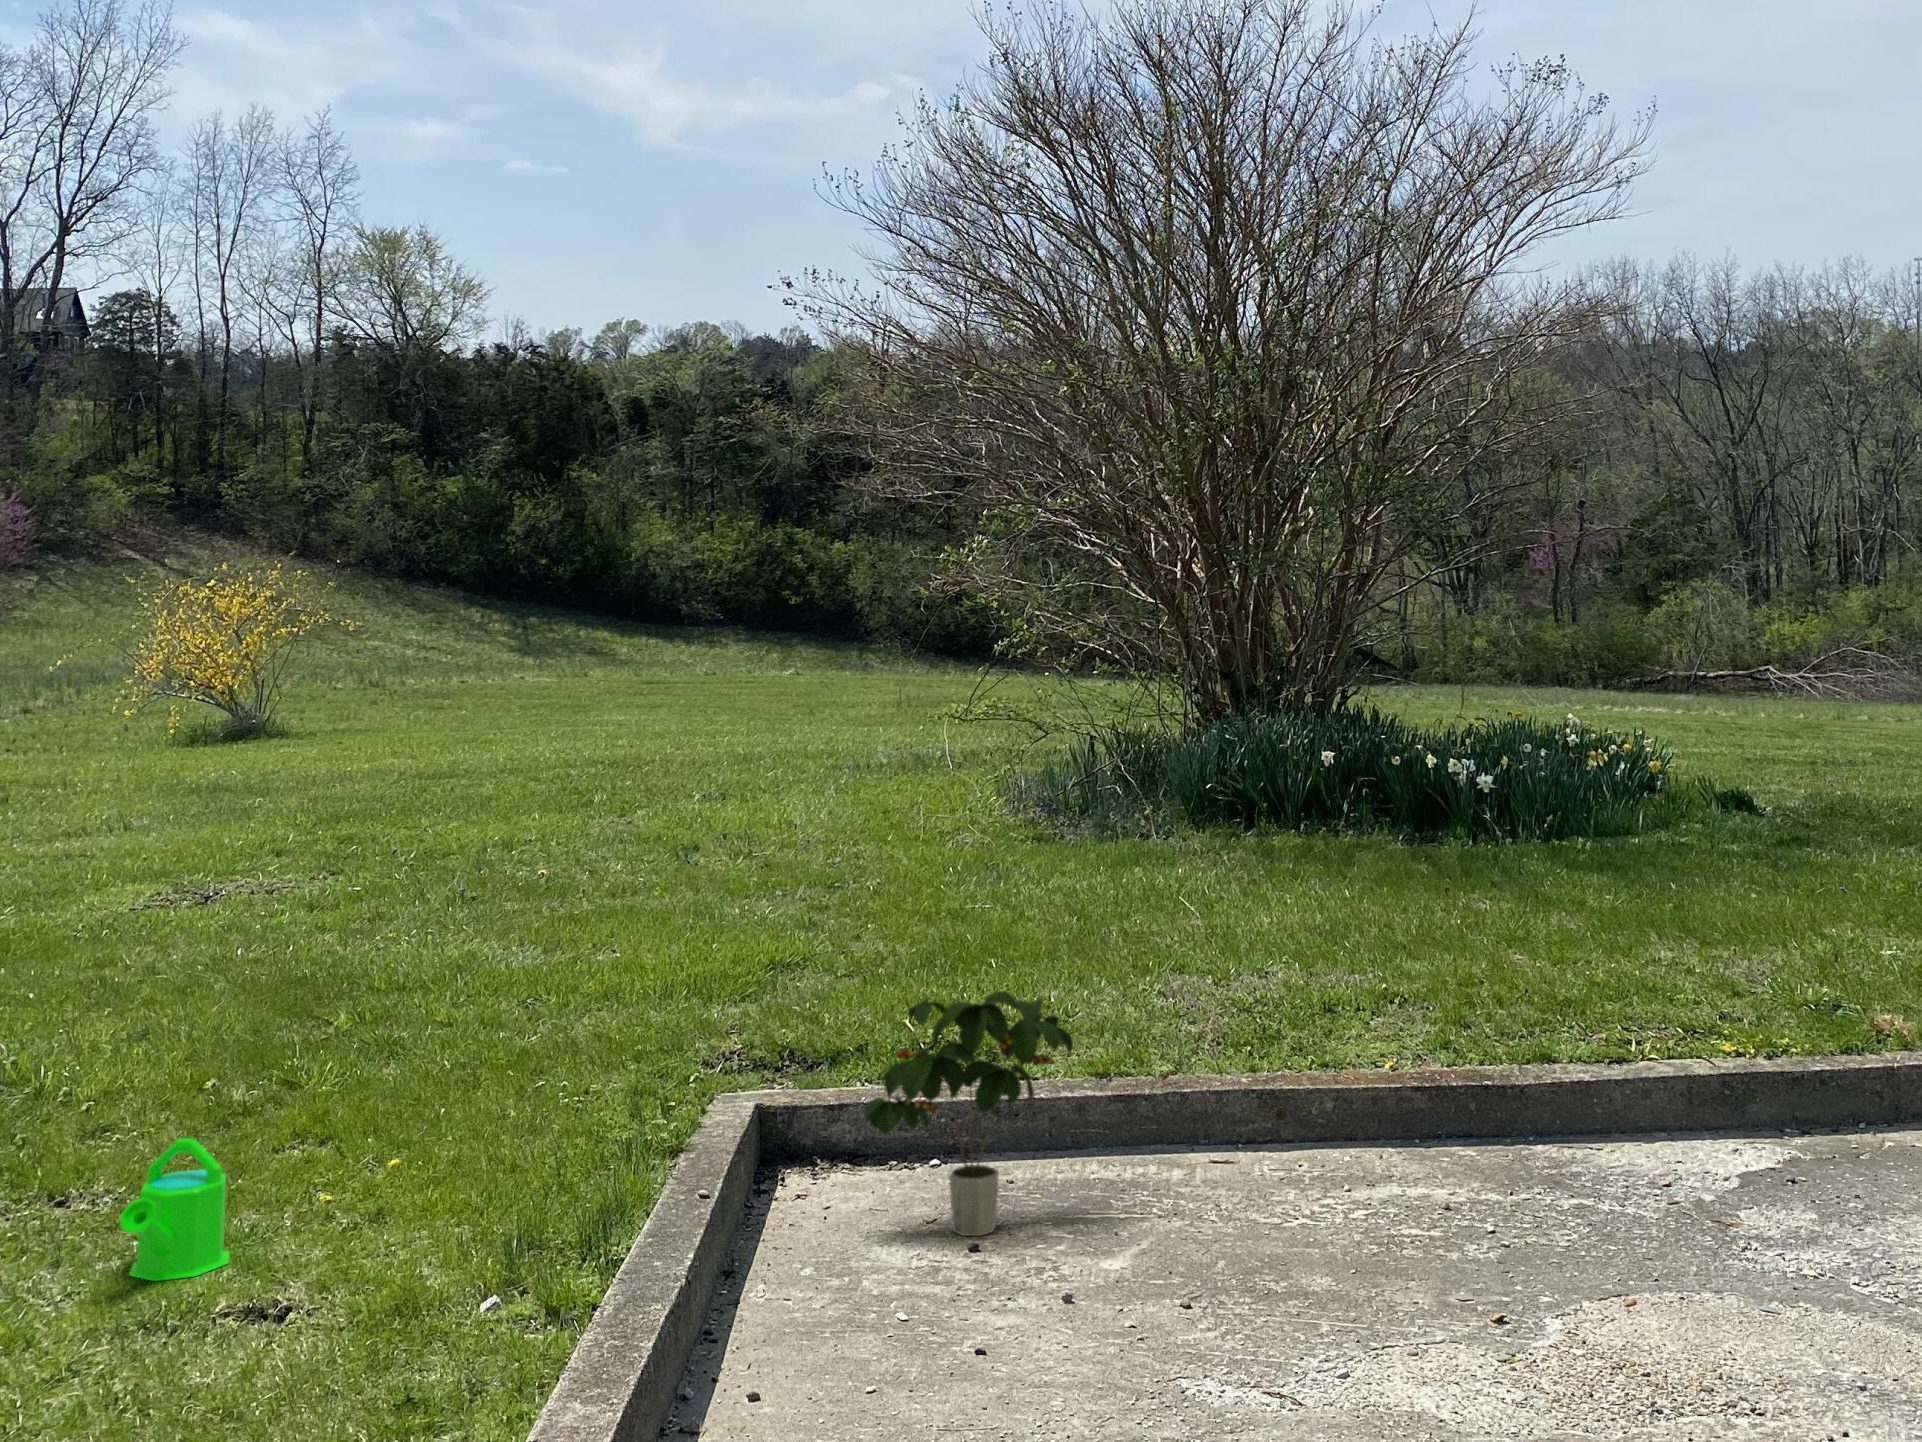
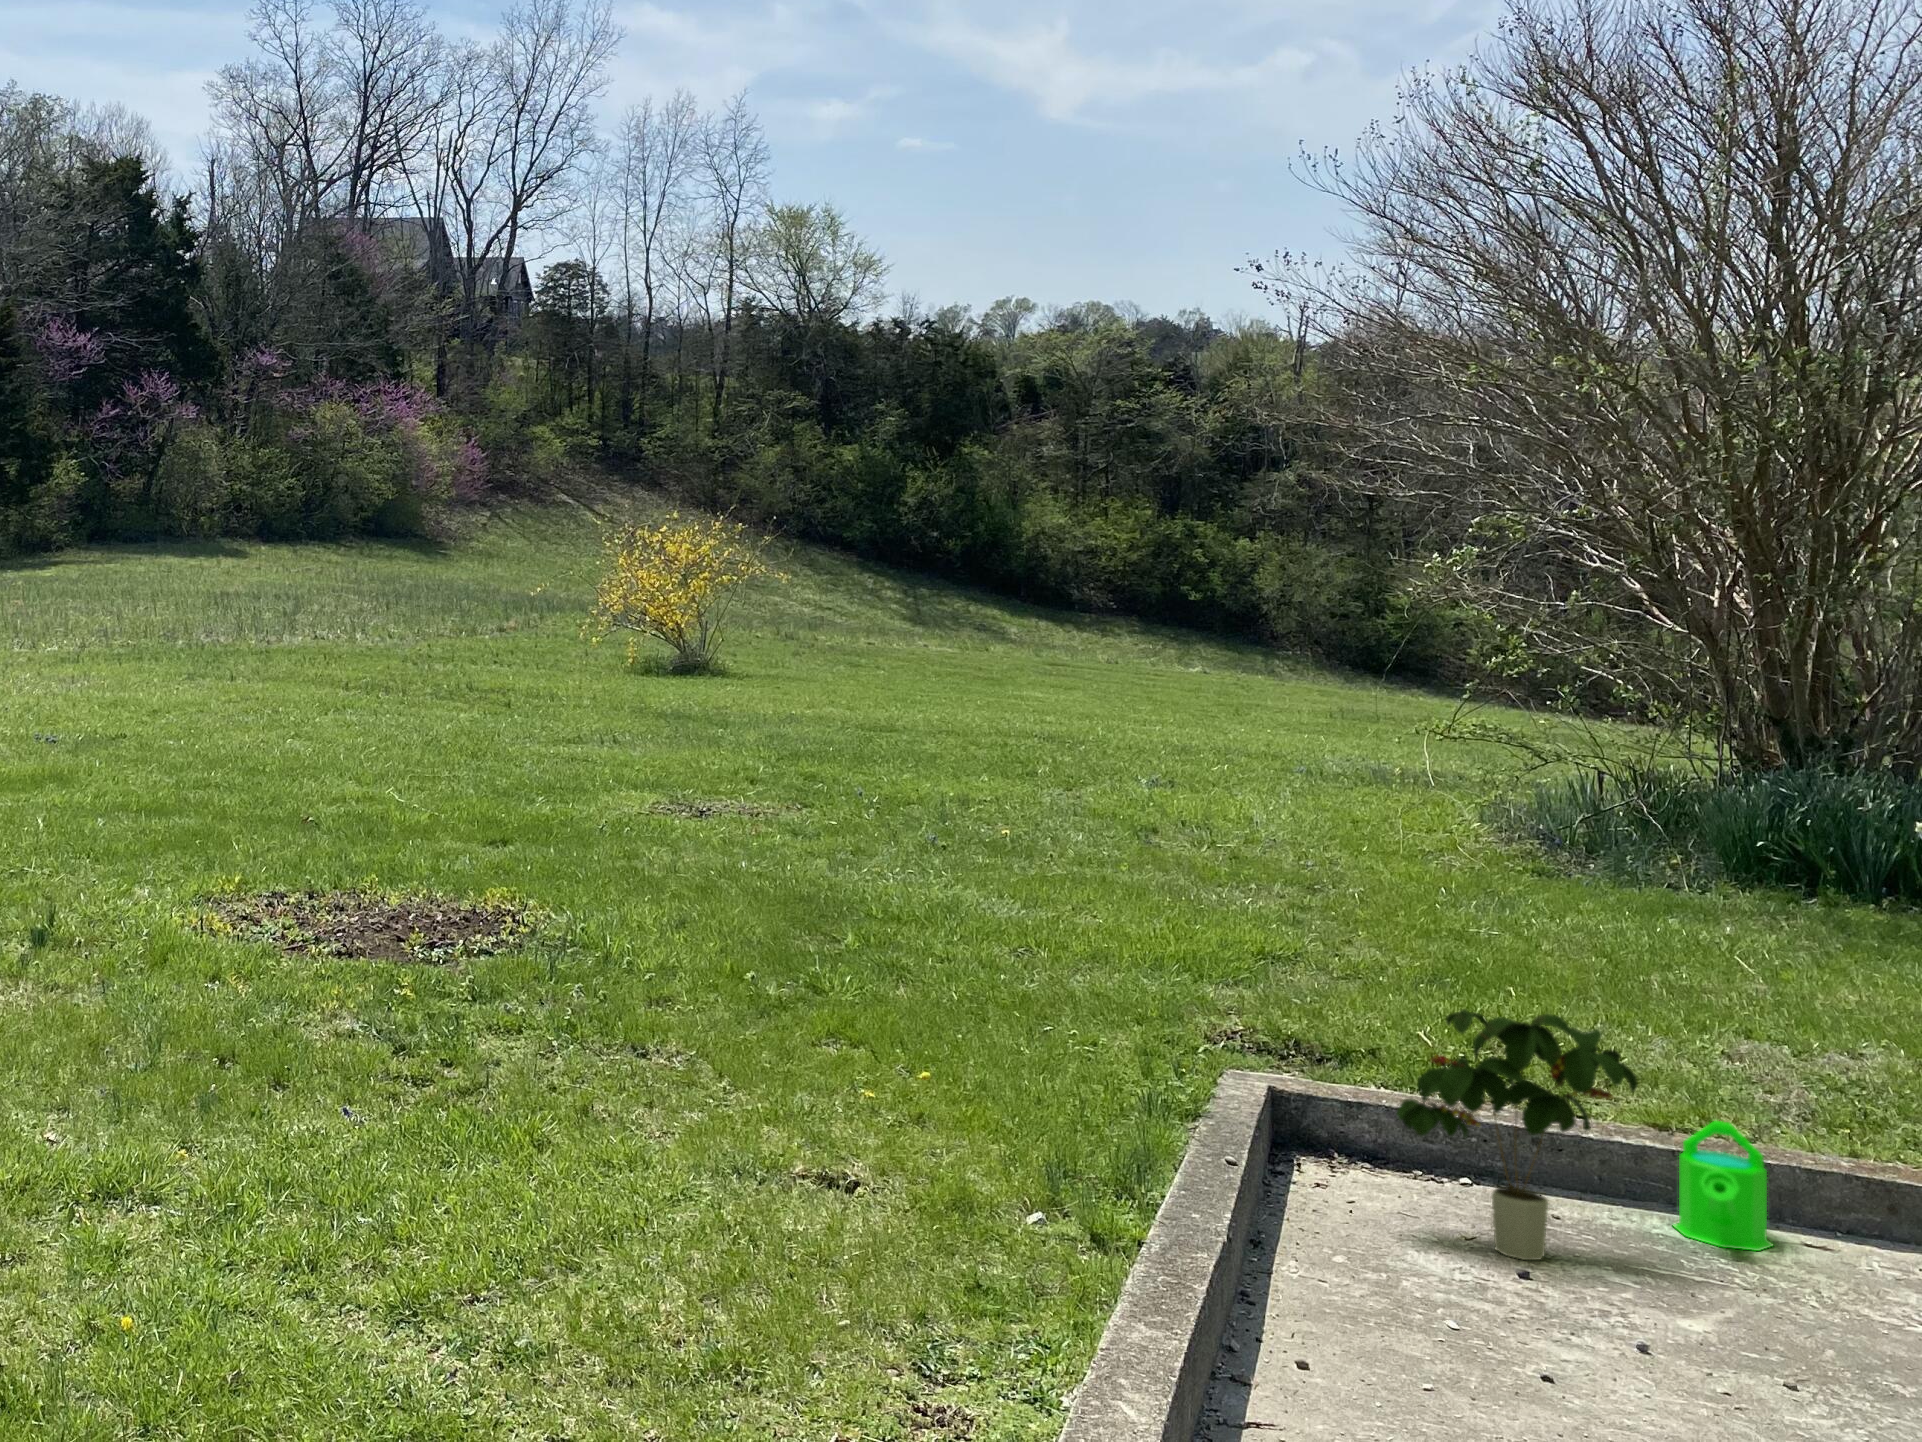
watering can: present [120,1138,230,1281] -> present [1673,1121,1773,1251]

